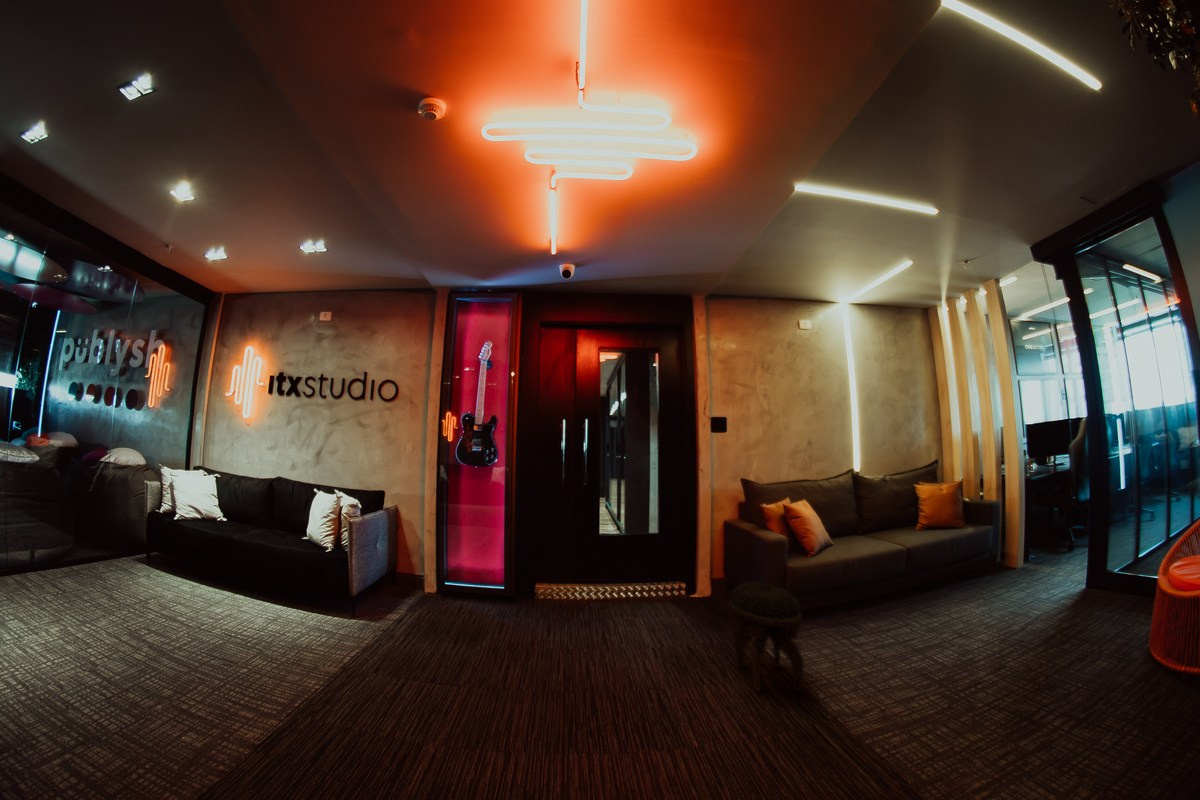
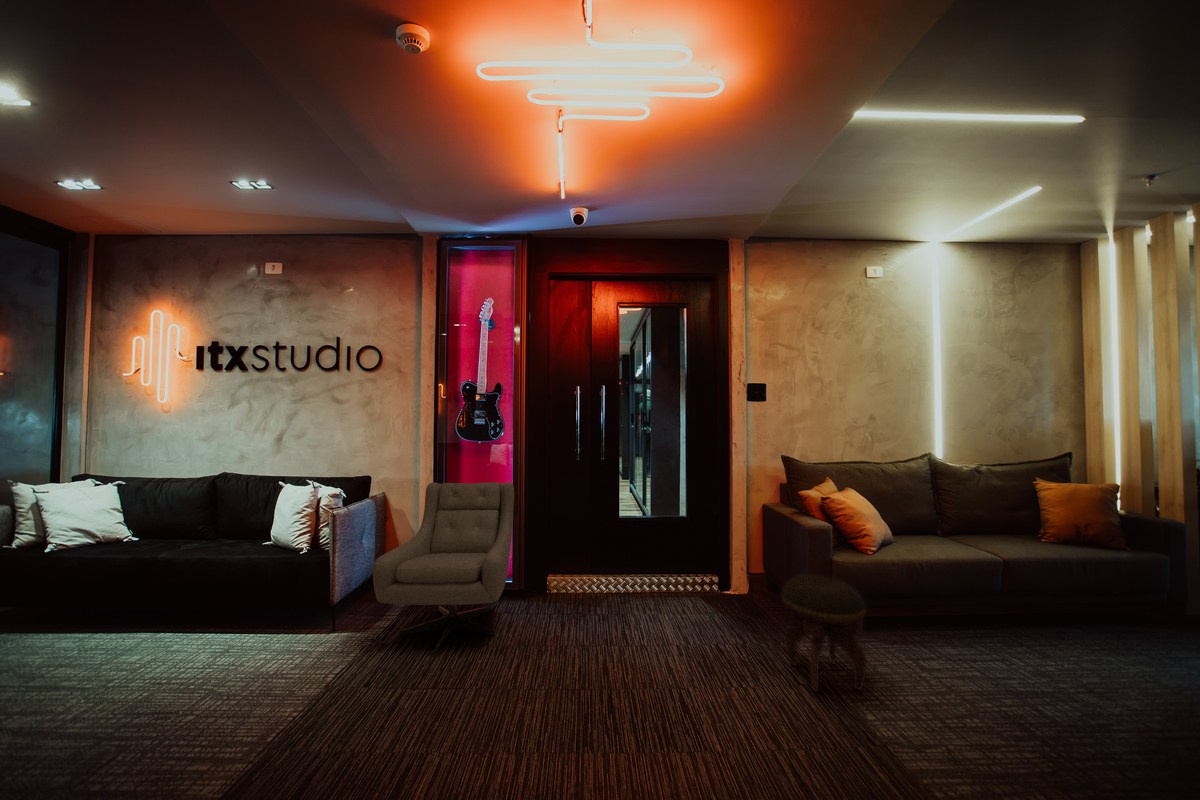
armchair: none [378,495,508,648] -> present [373,482,514,655]

